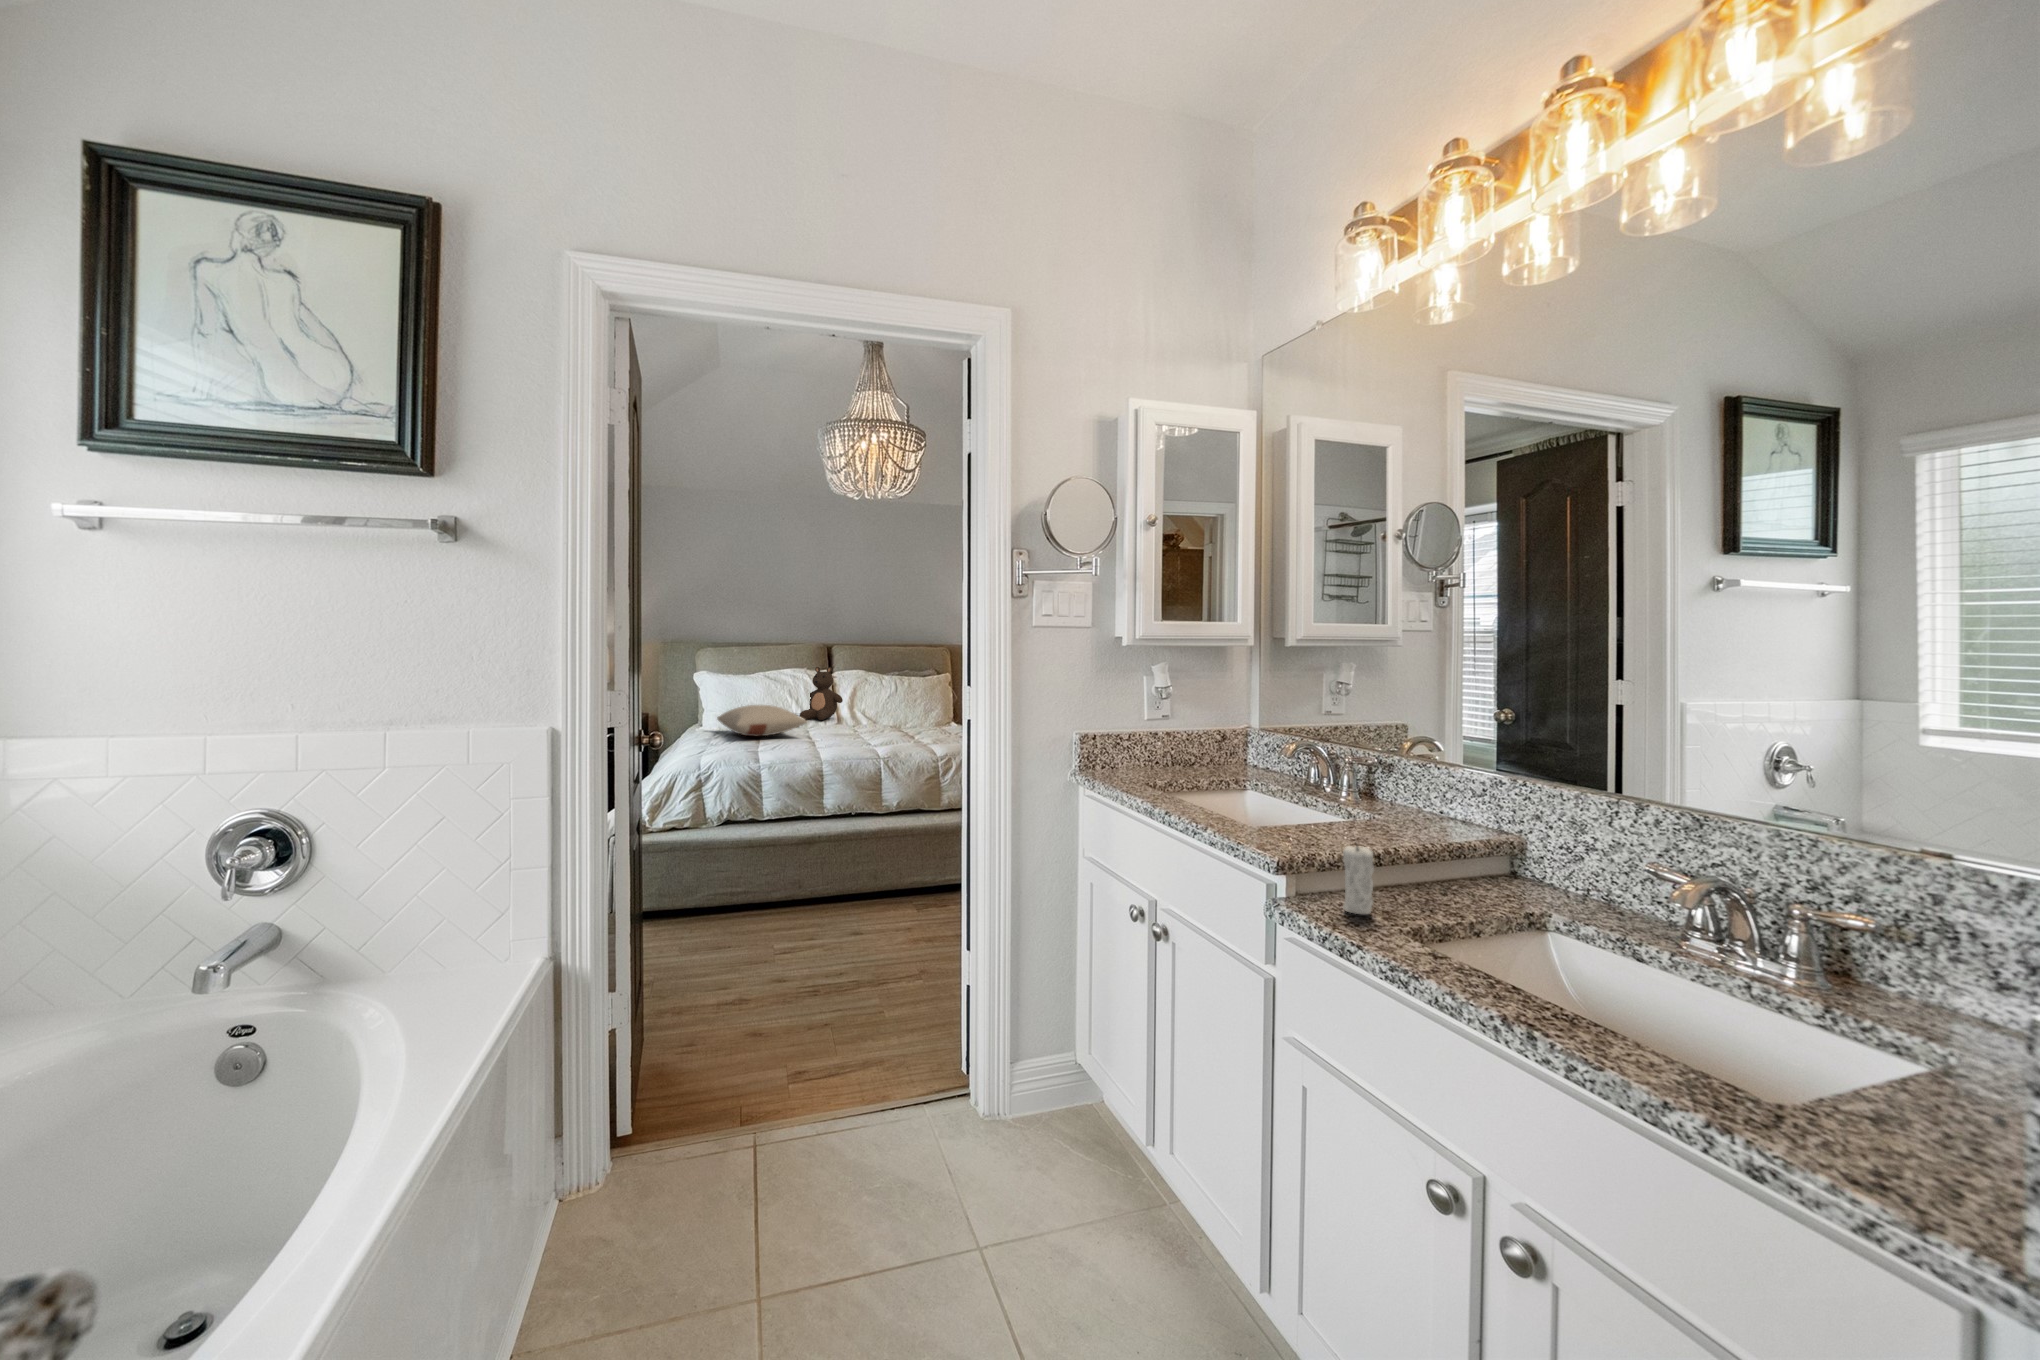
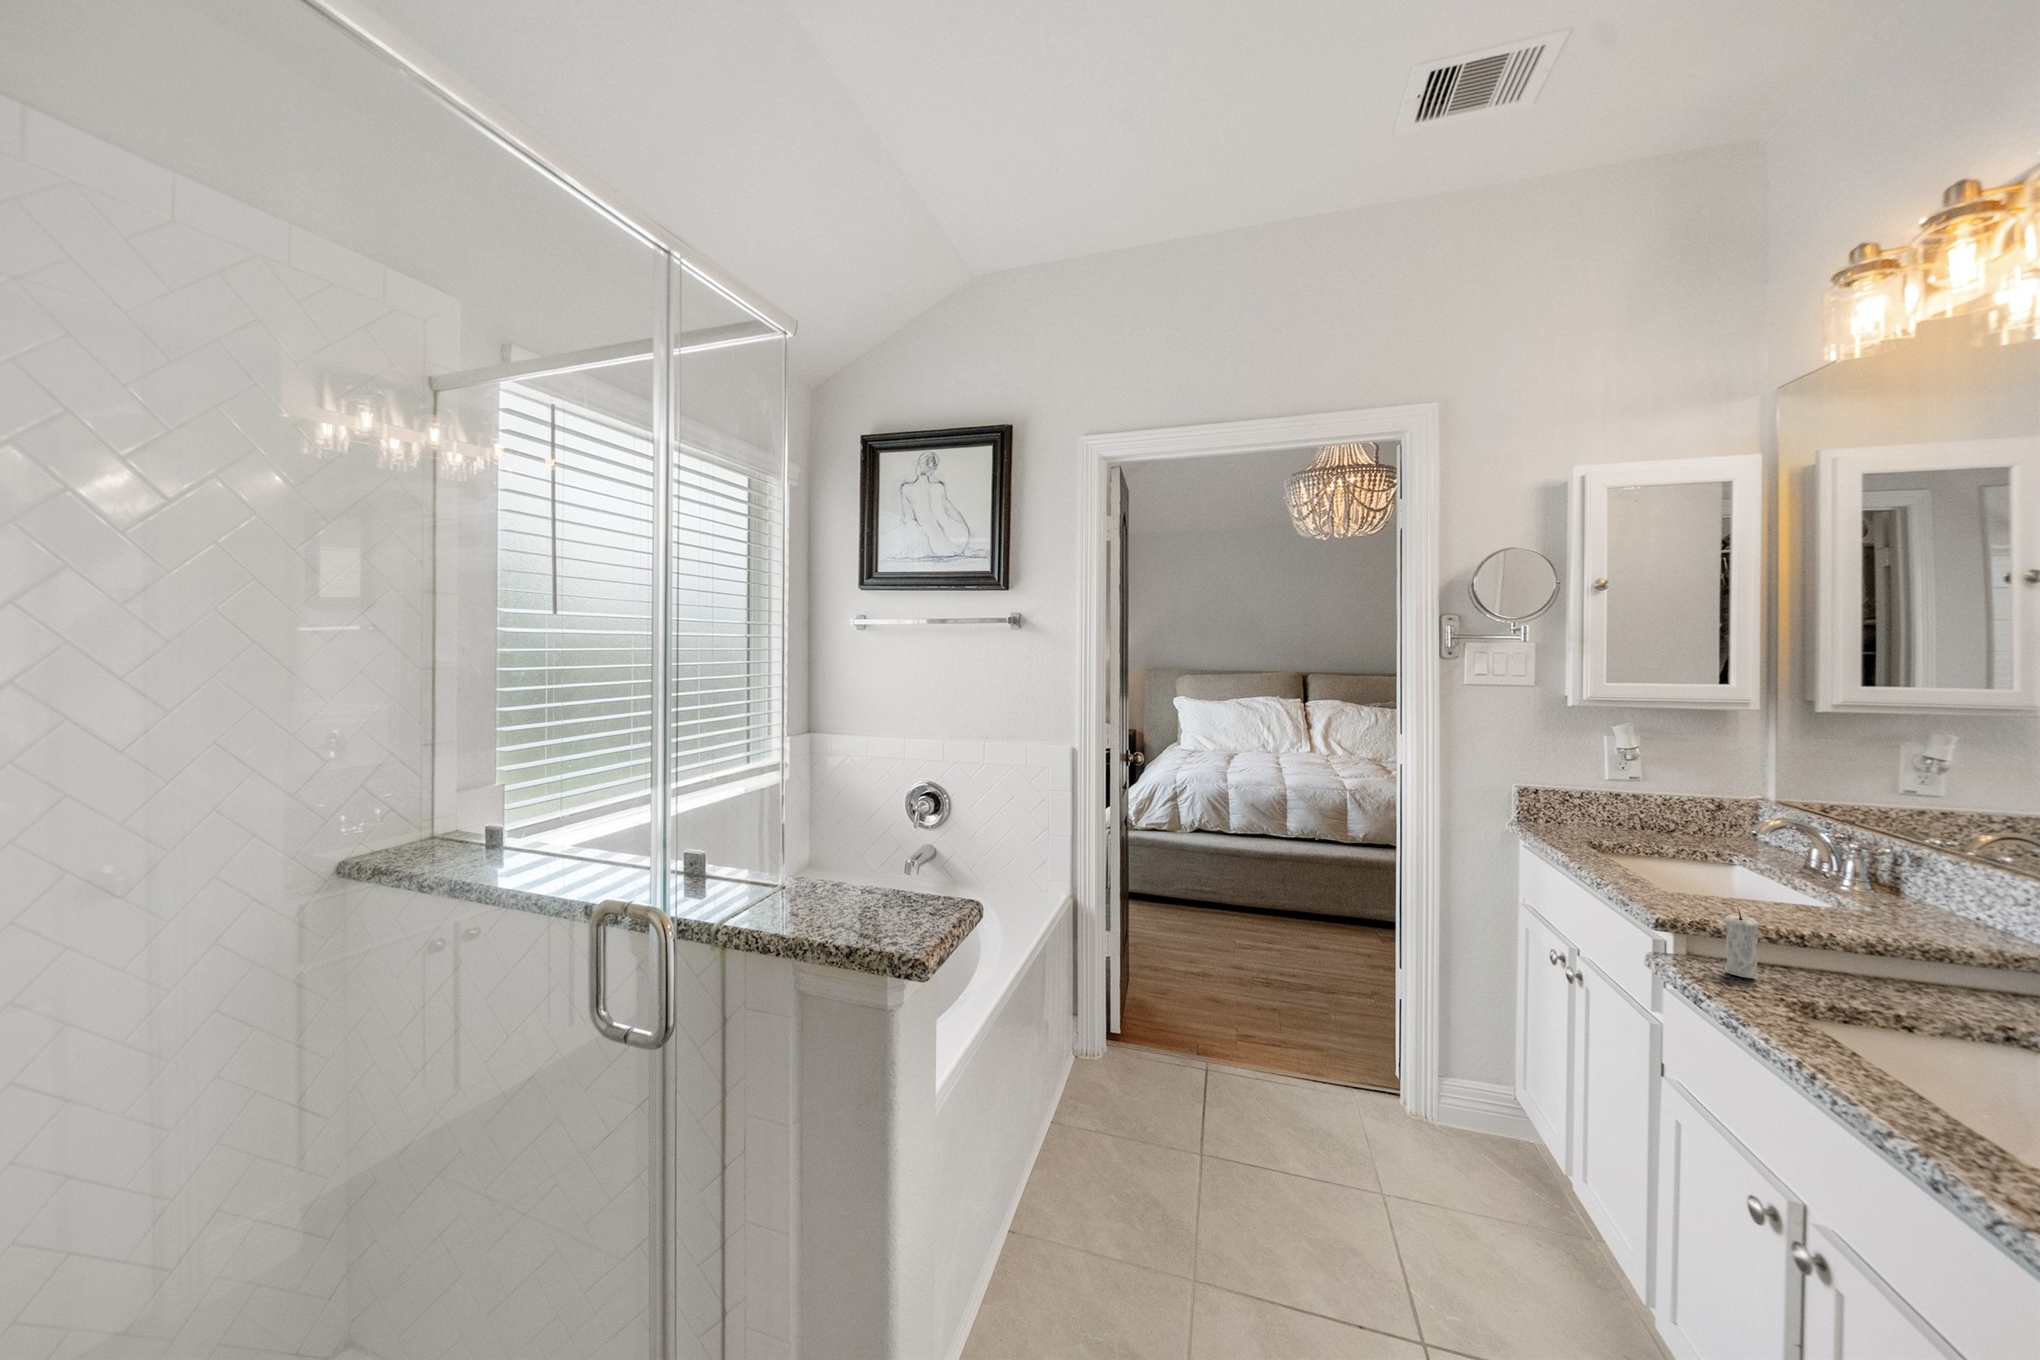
teddy bear: present [800,667,843,720] -> none [1272,694,1317,747]
pillow: present [717,705,807,736] -> none [1192,729,1277,758]

